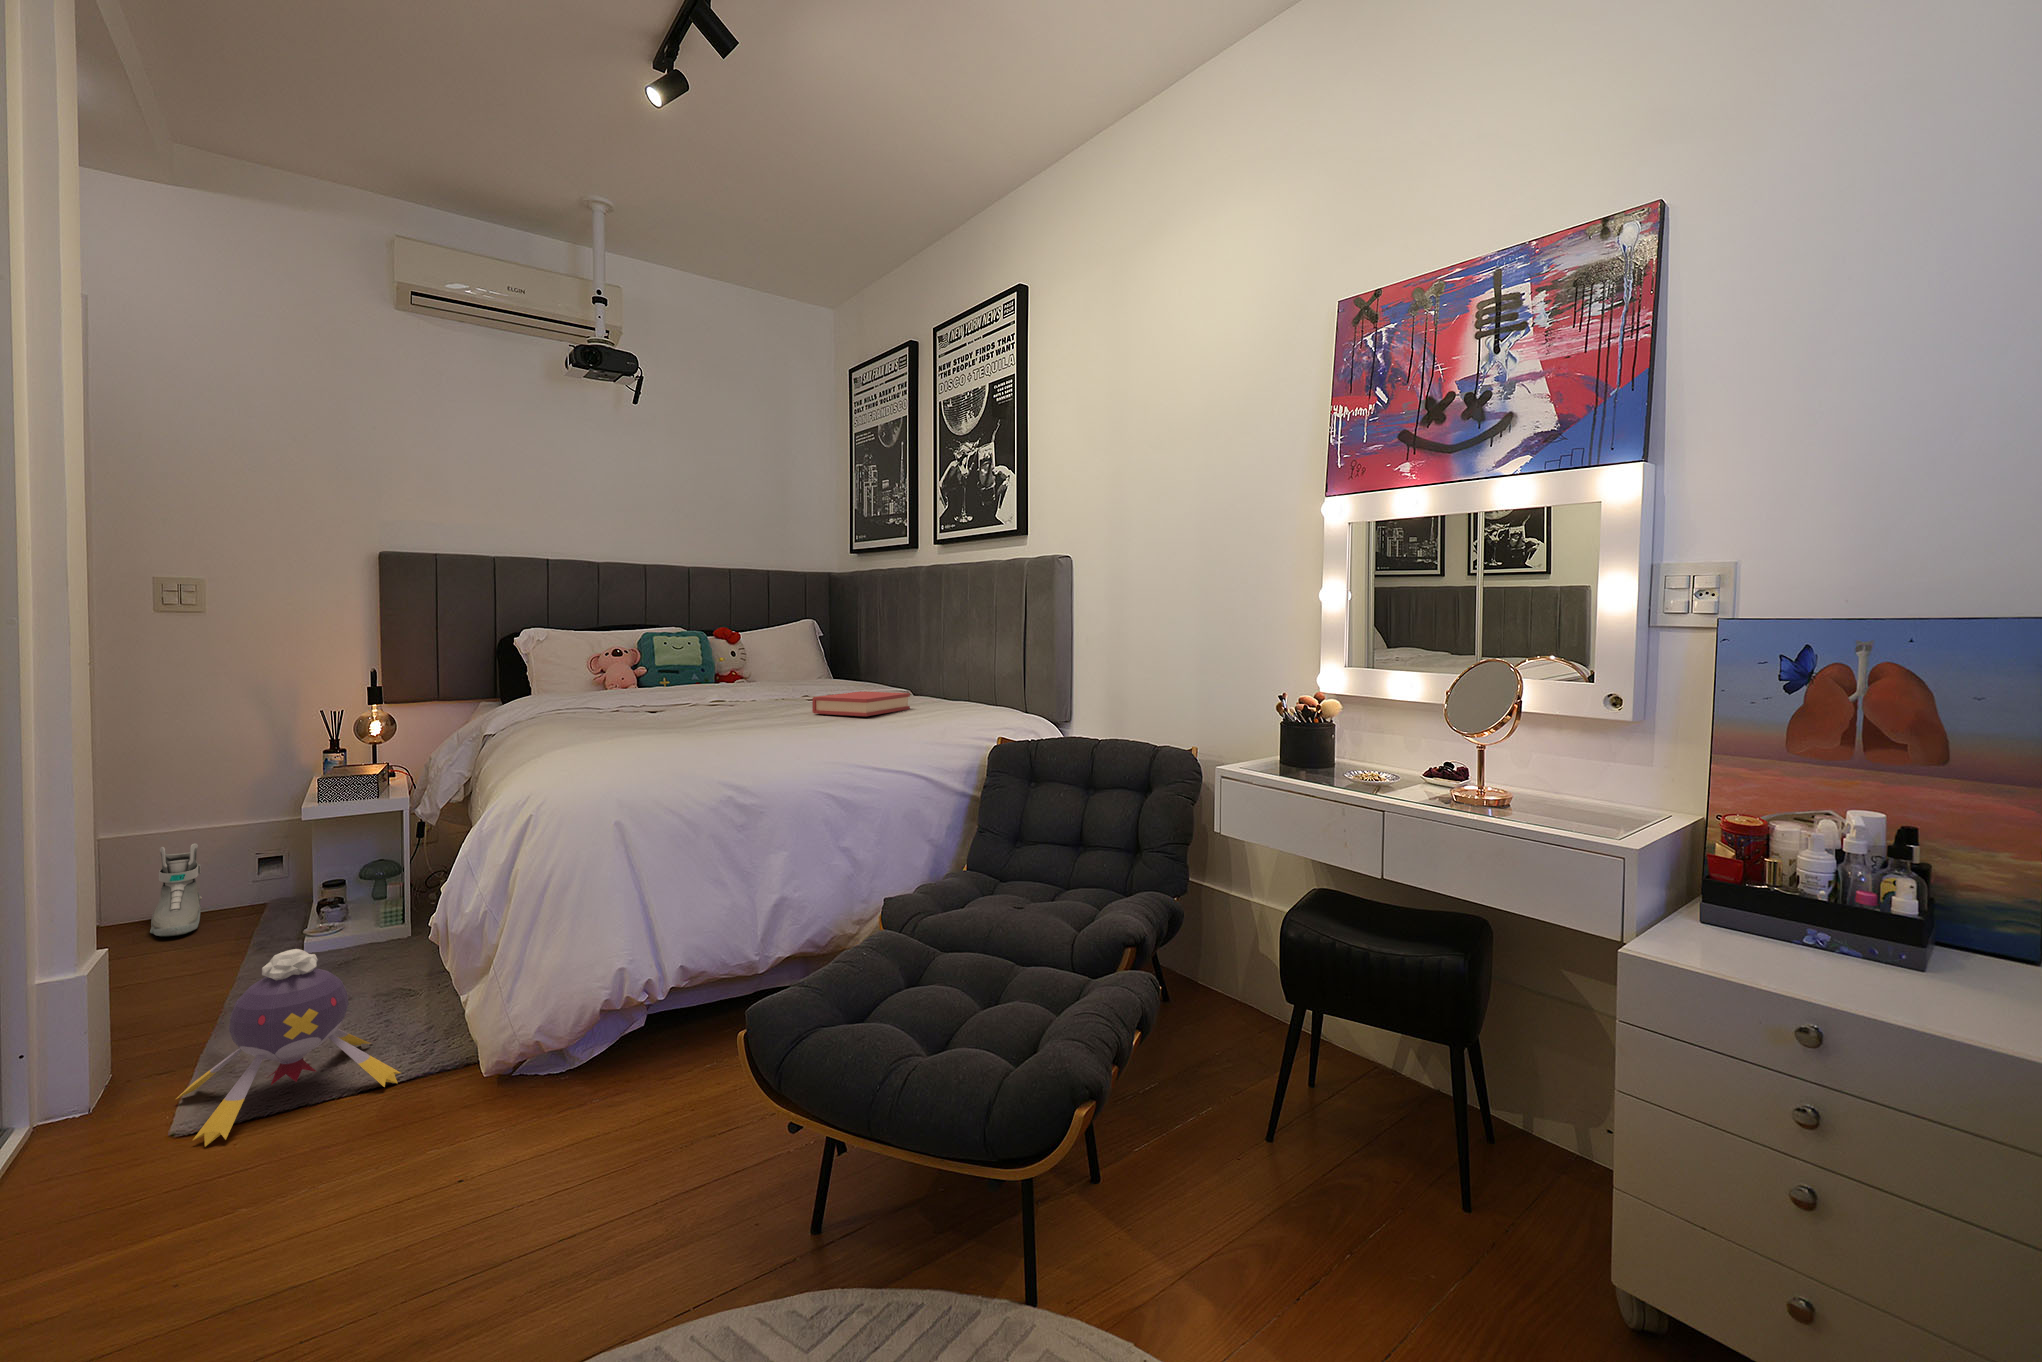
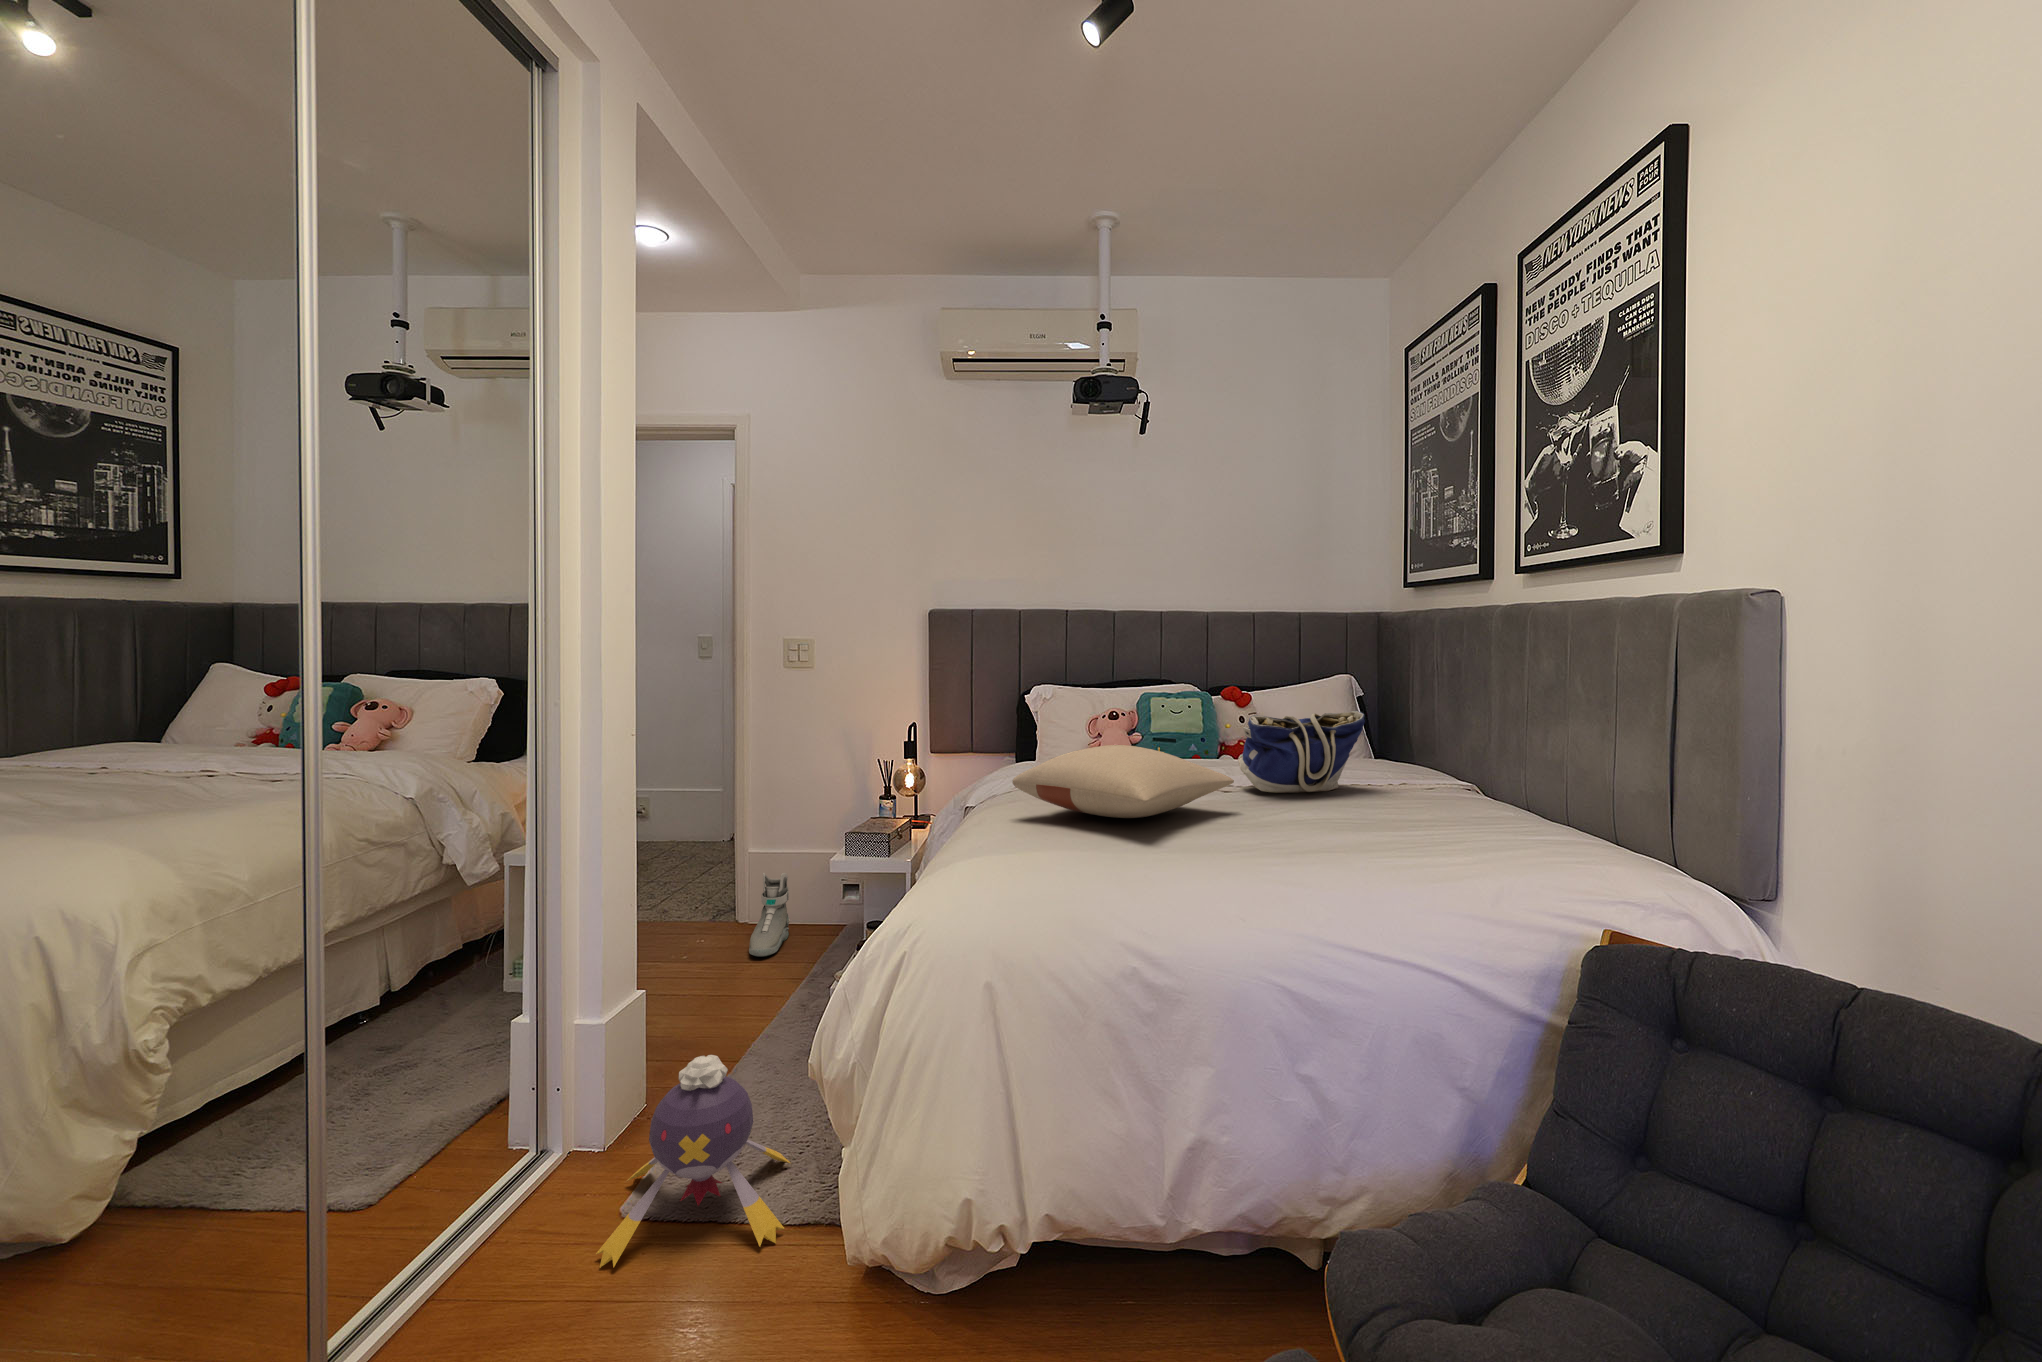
tote bag: none [747,638,841,698] -> present [1238,711,1365,793]
pillow: none [574,663,756,717] -> present [1012,745,1234,818]
hardback book: present [812,691,910,716] -> none [1301,797,1456,848]

